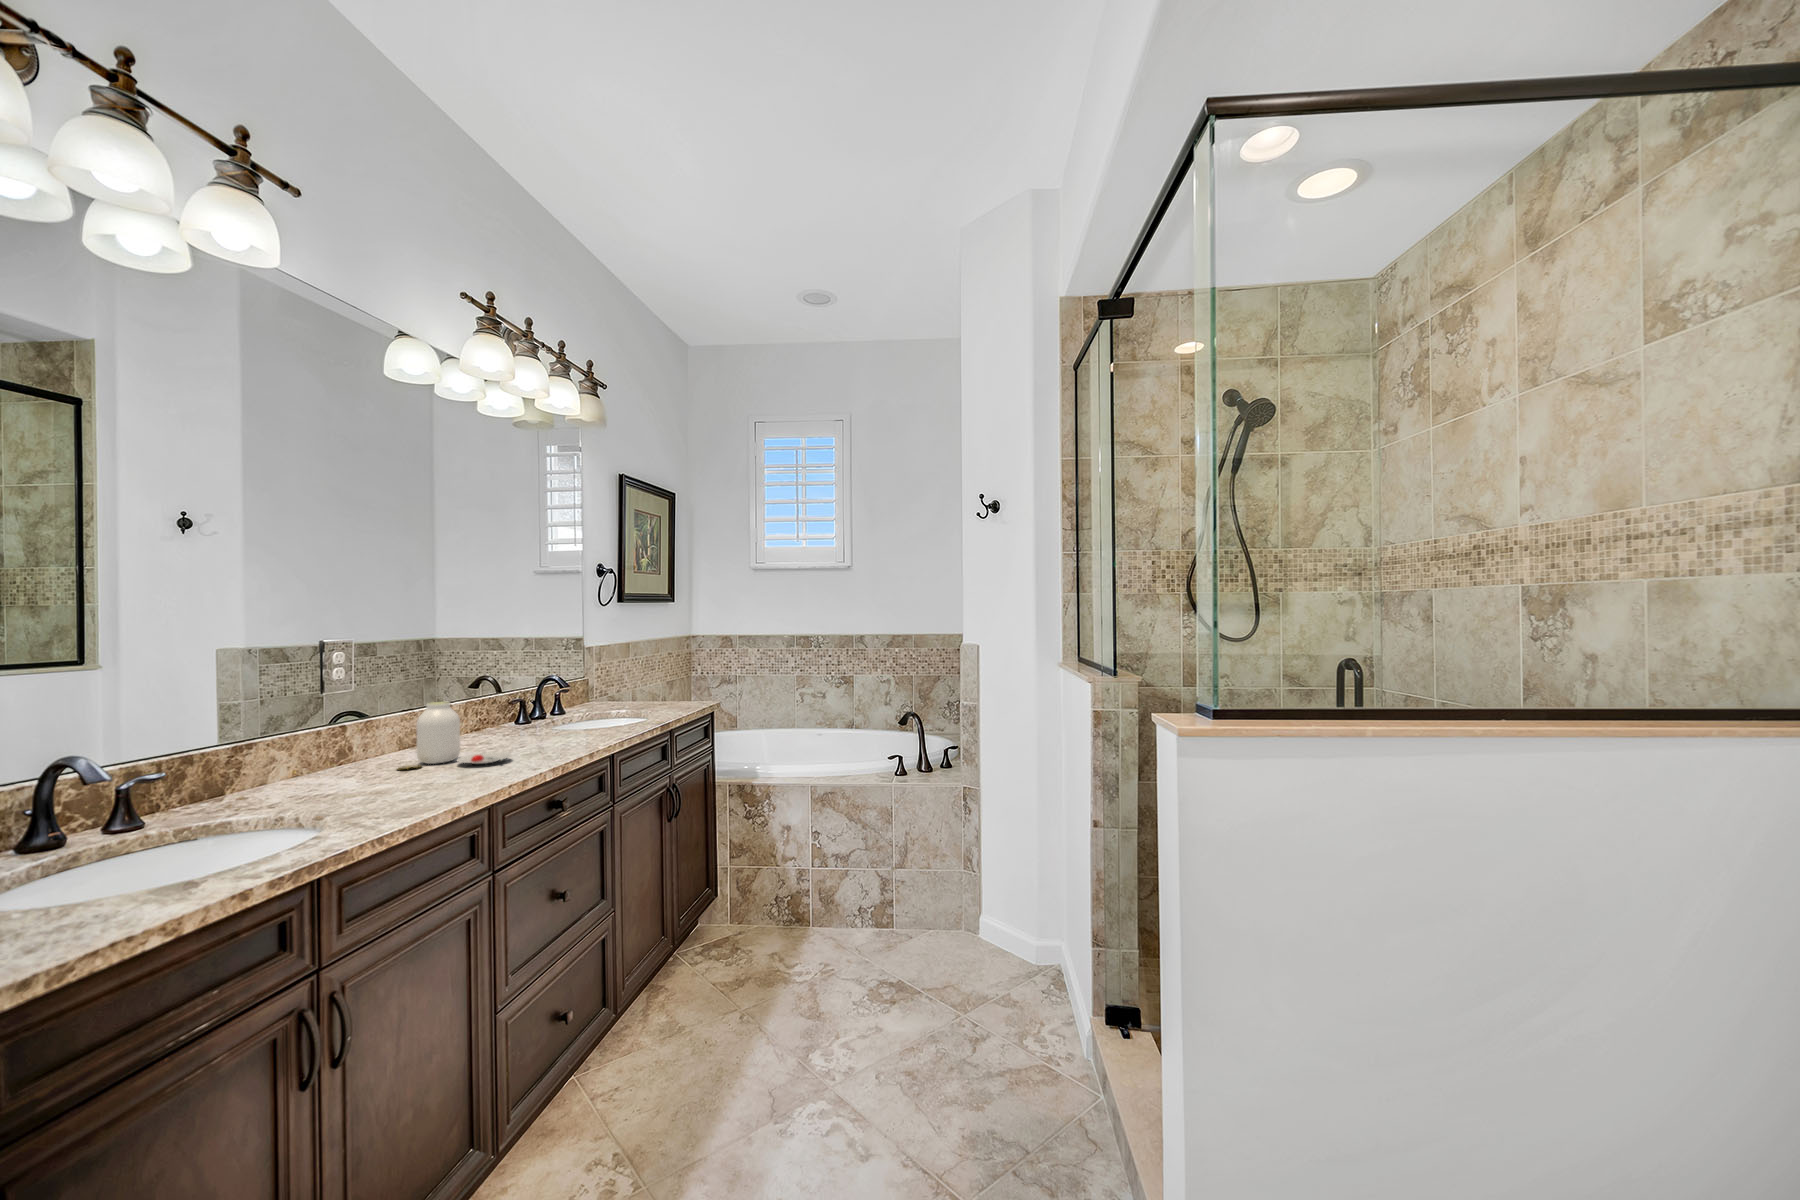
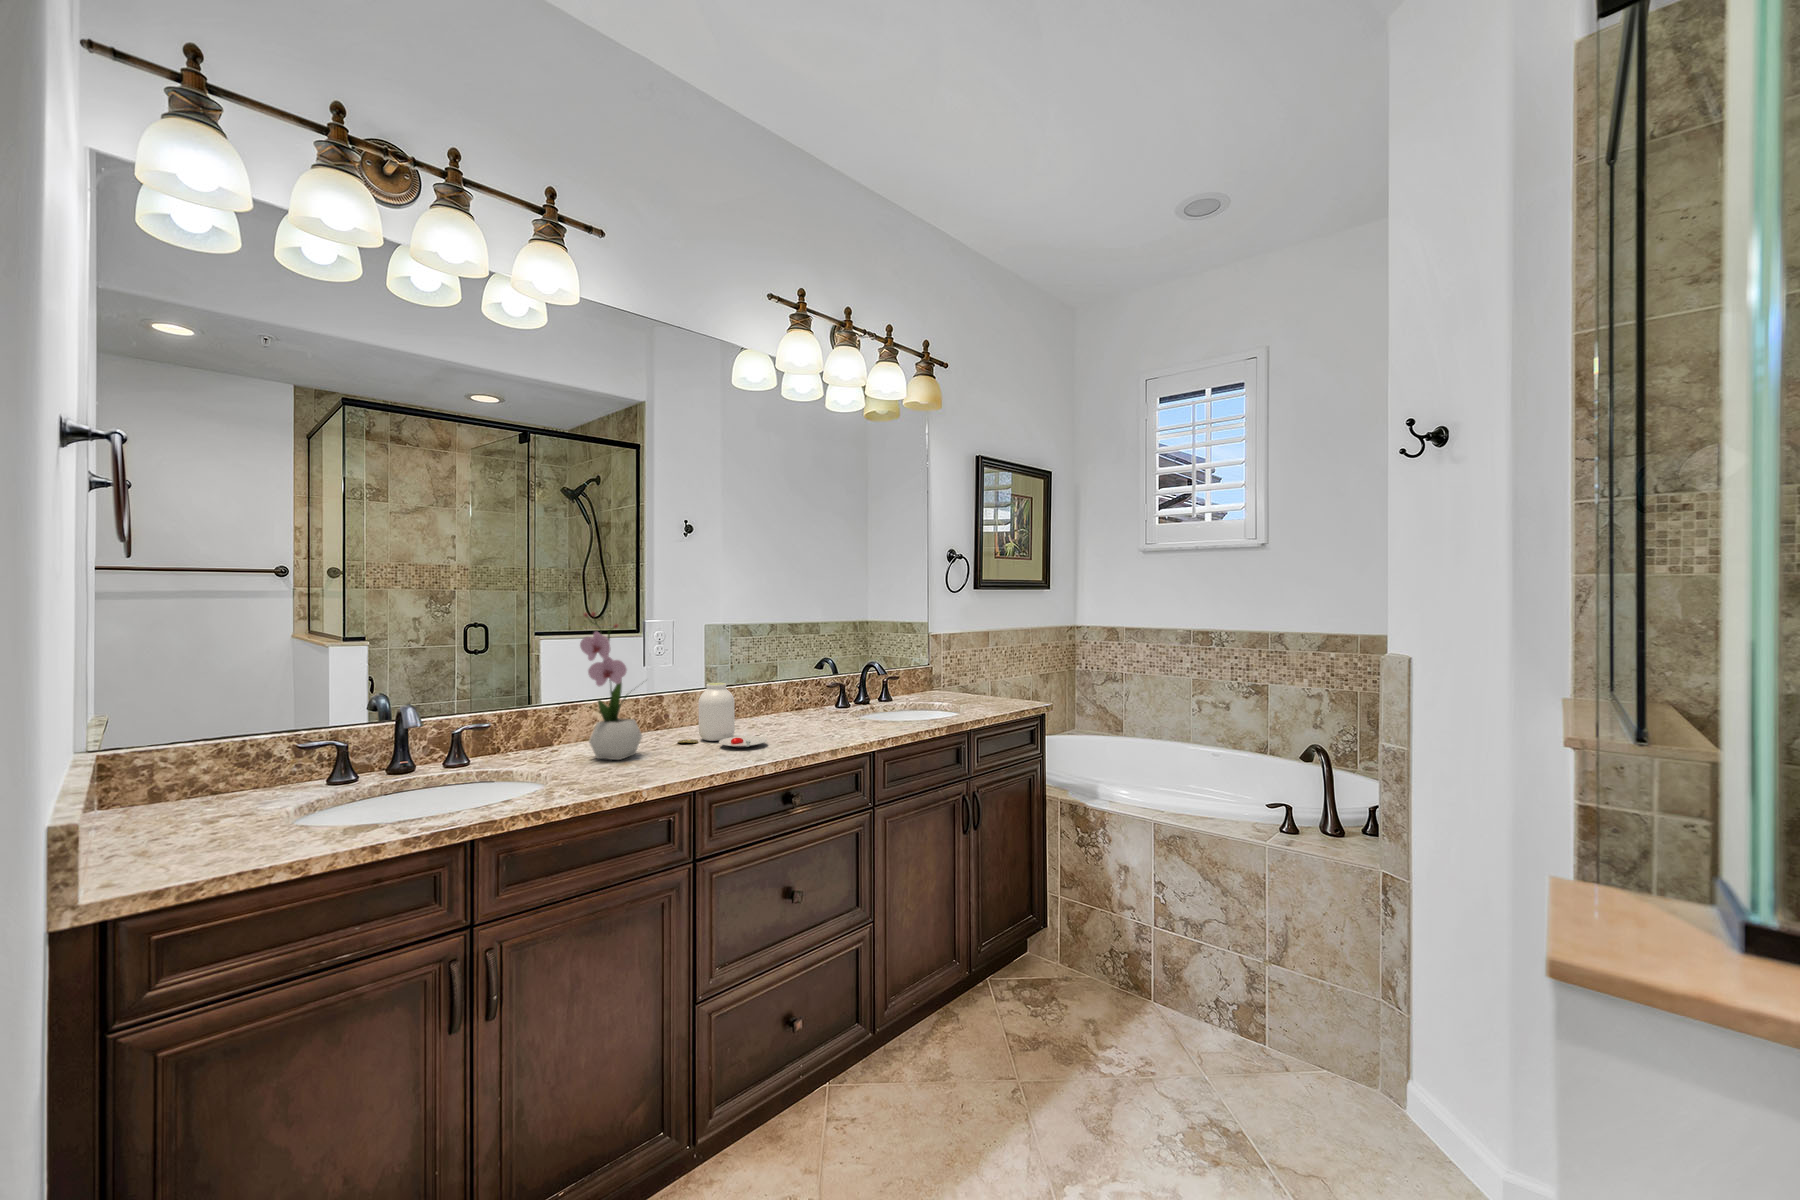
flower arrangement: none [316,629,386,794] -> present [580,612,642,760]

